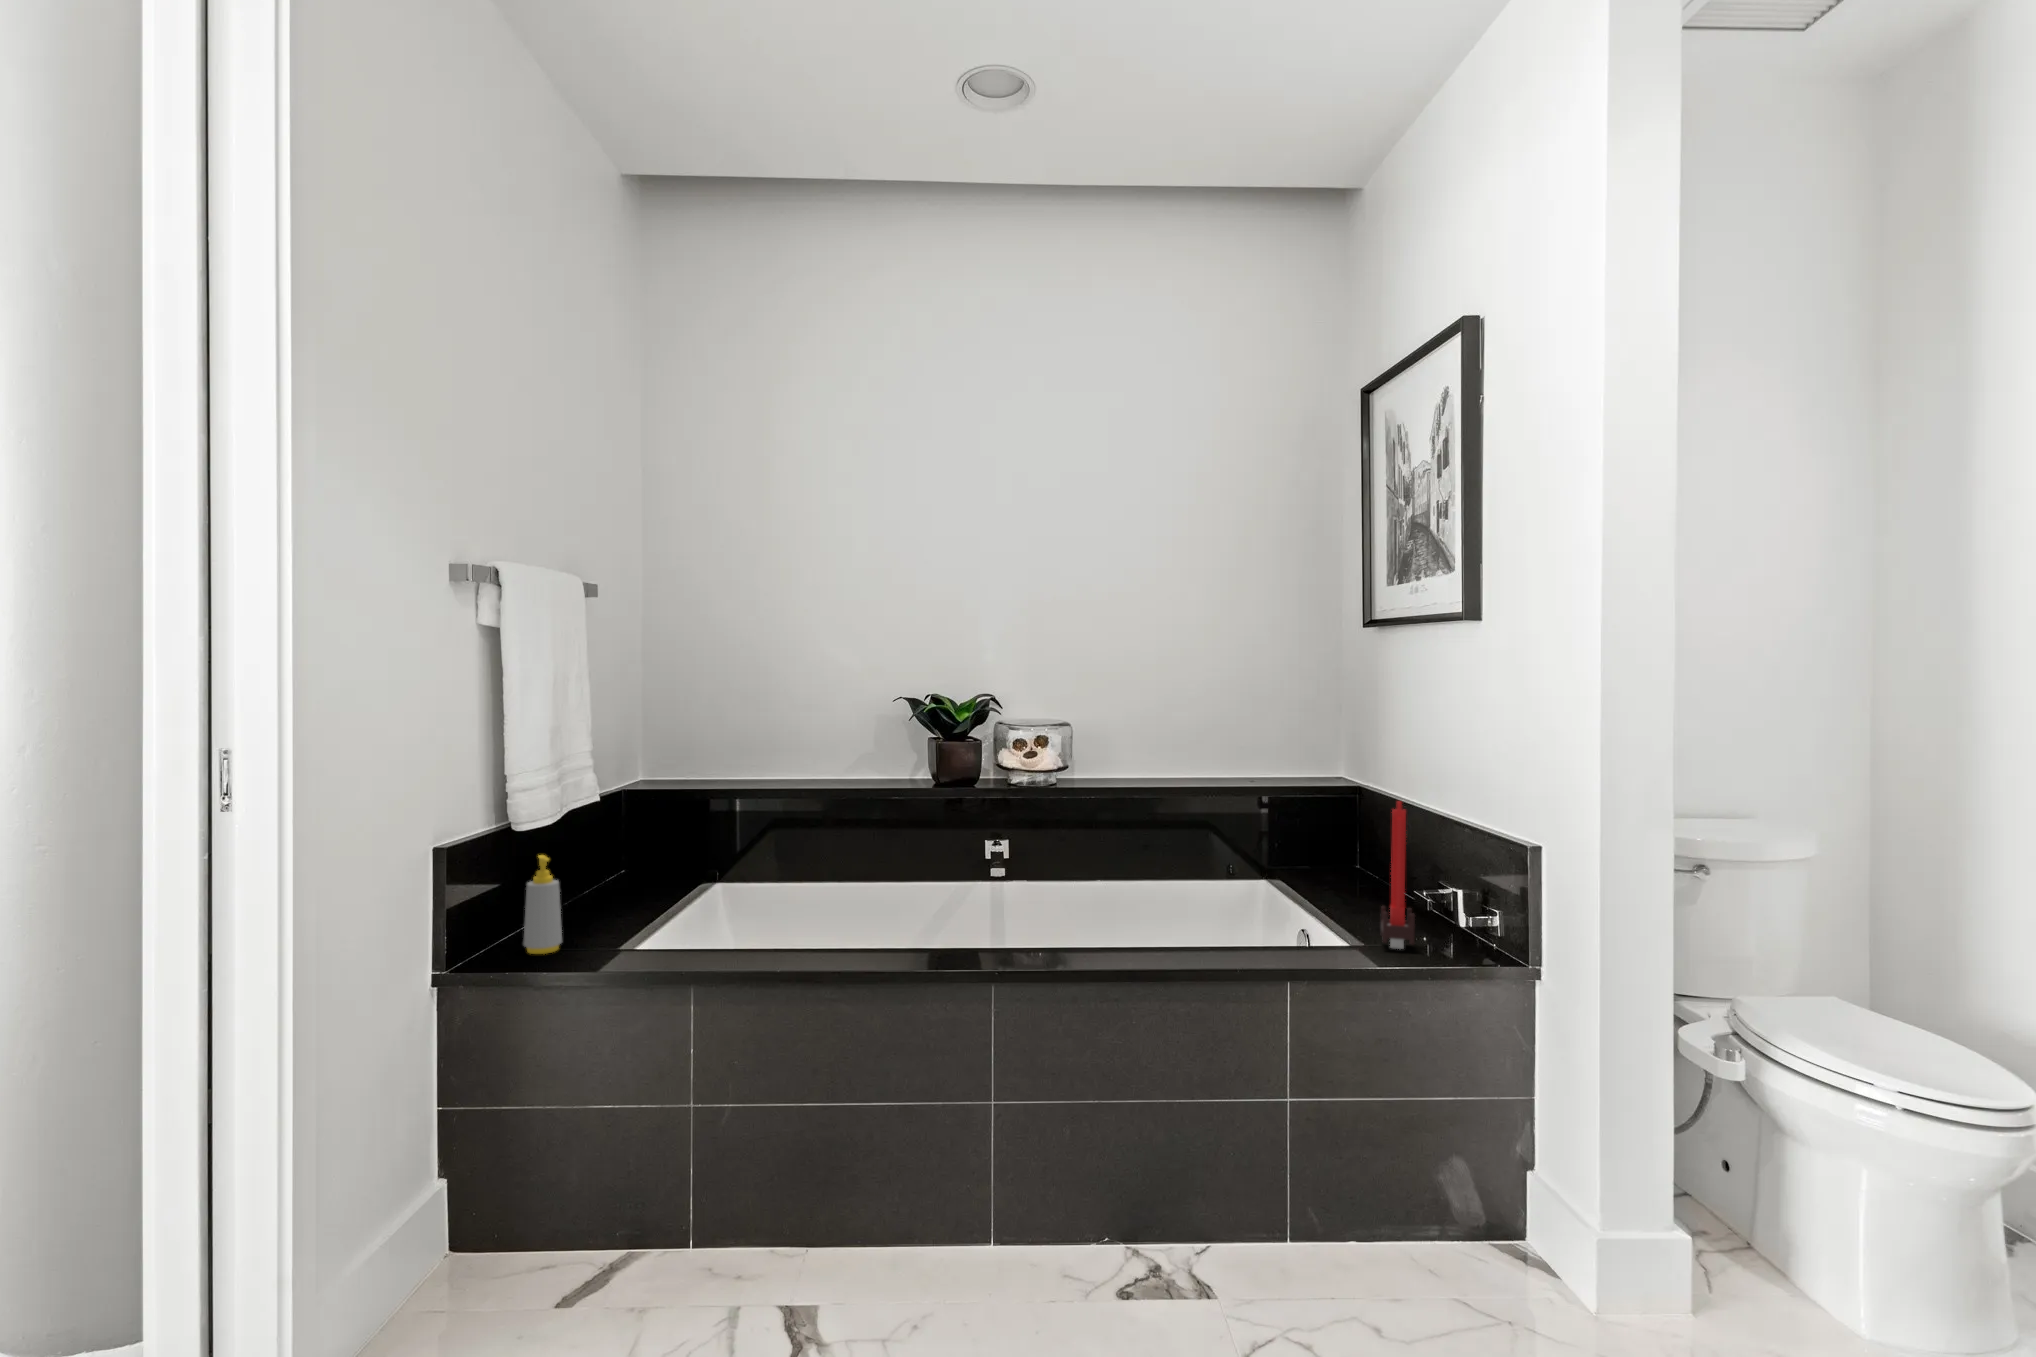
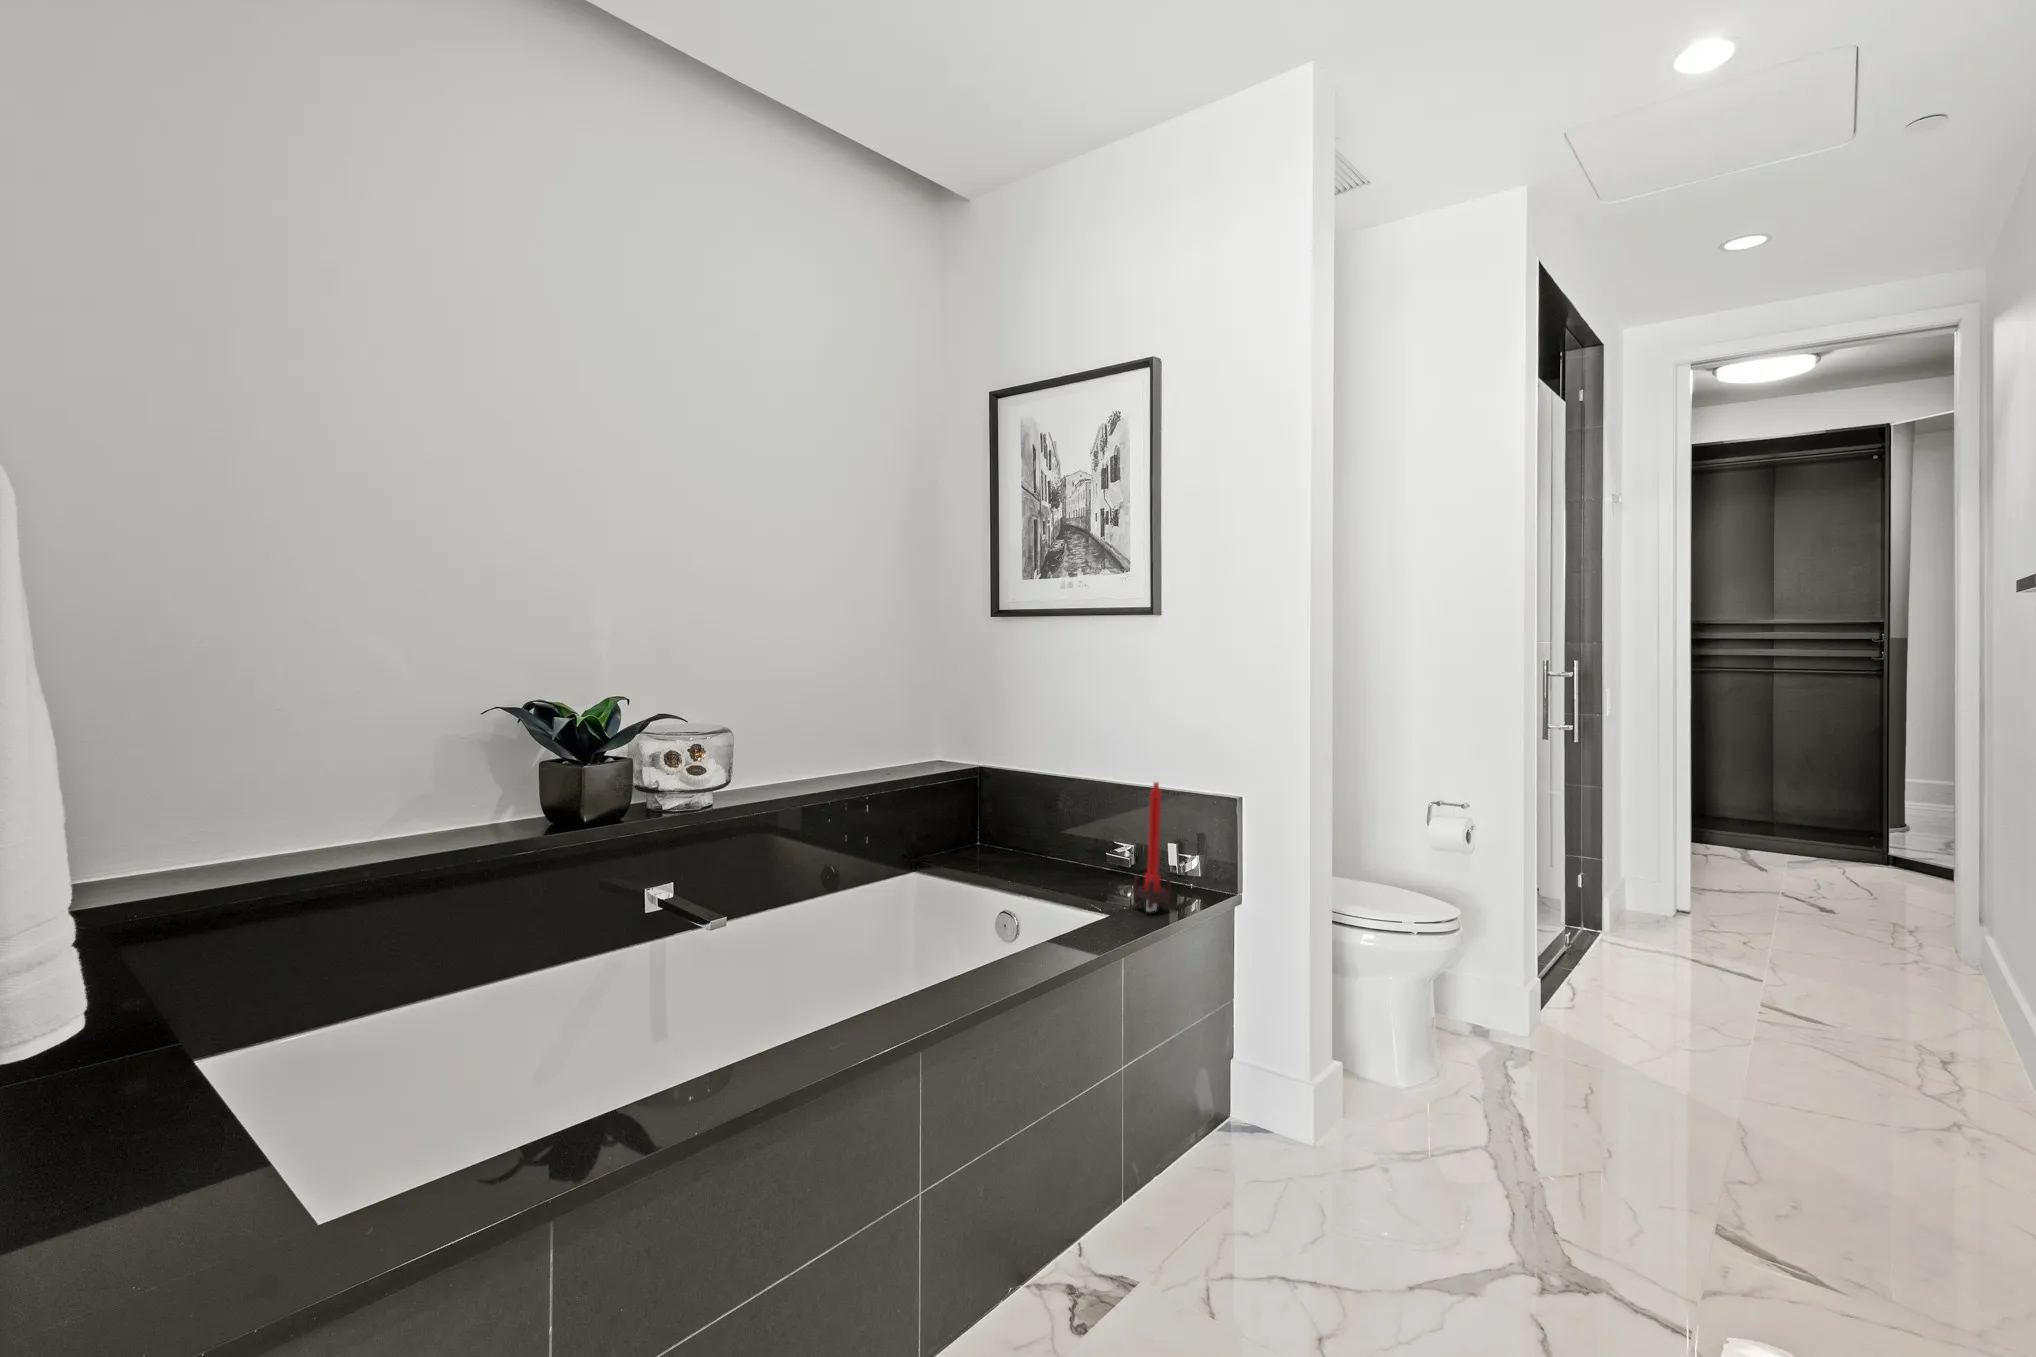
soap bottle: present [523,855,562,954] -> none [106,1084,203,1289]

